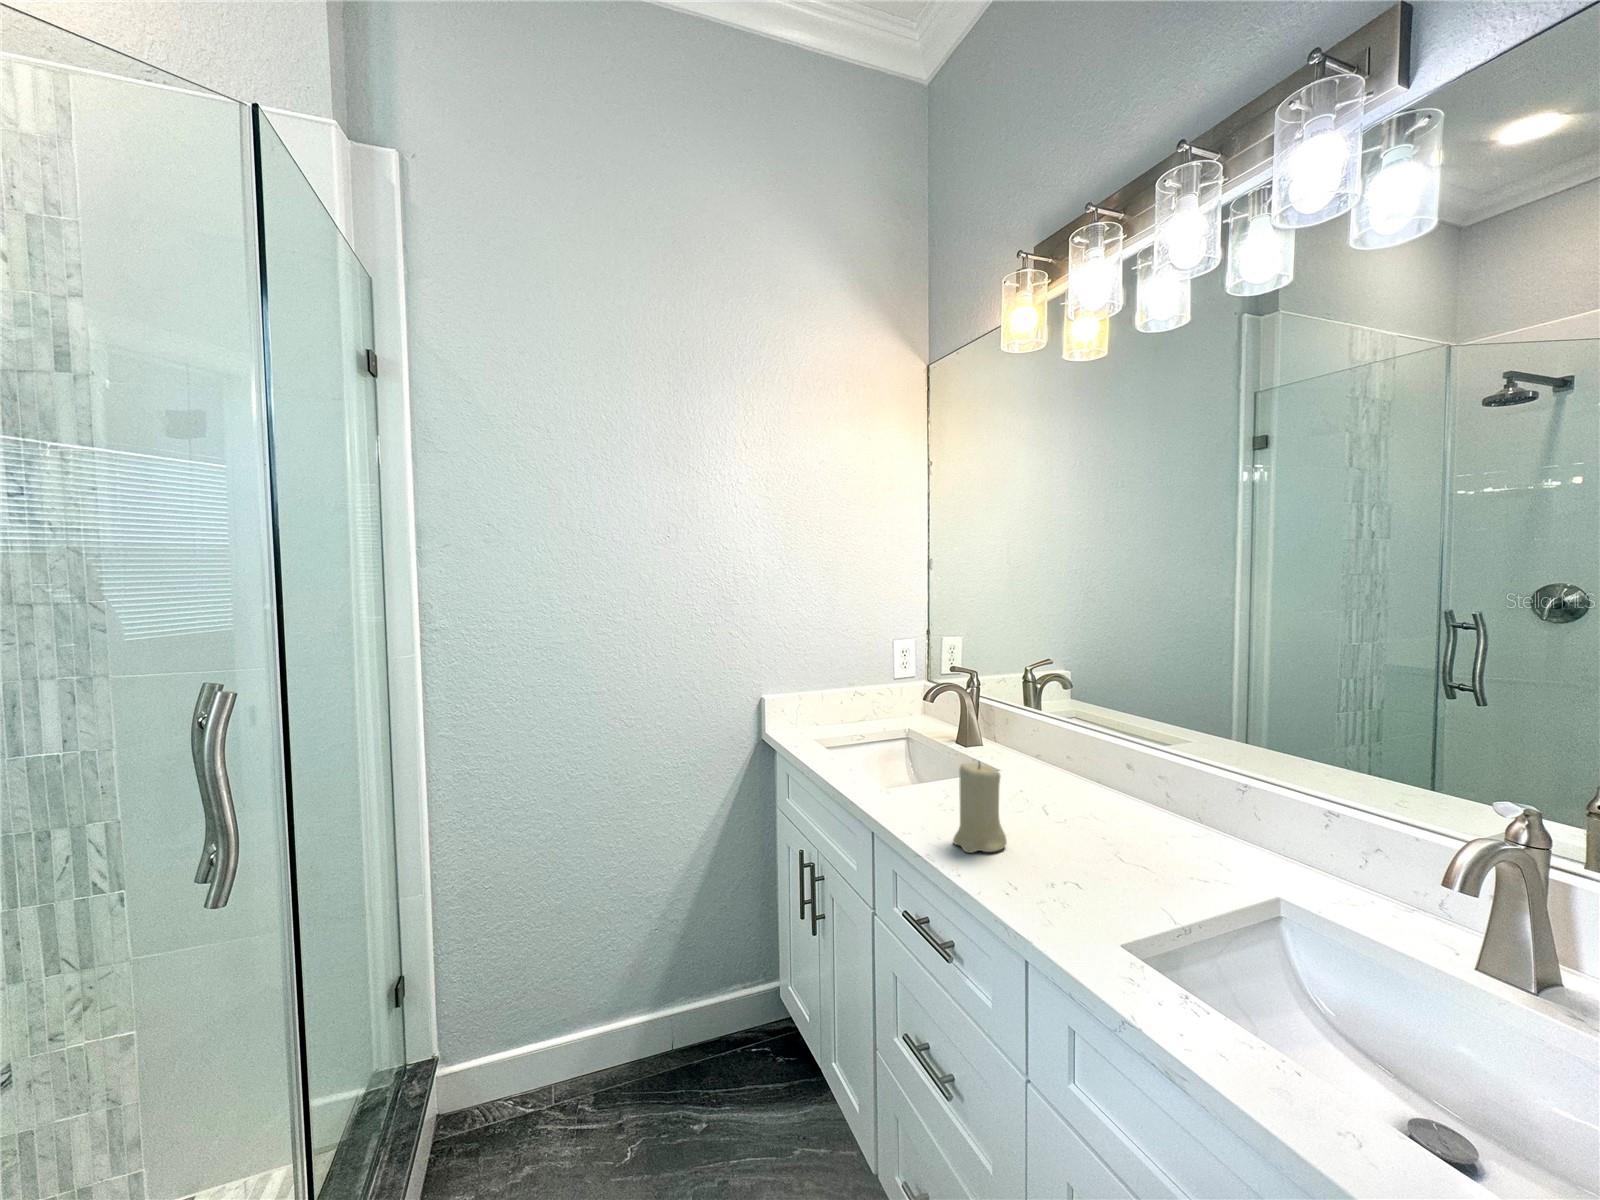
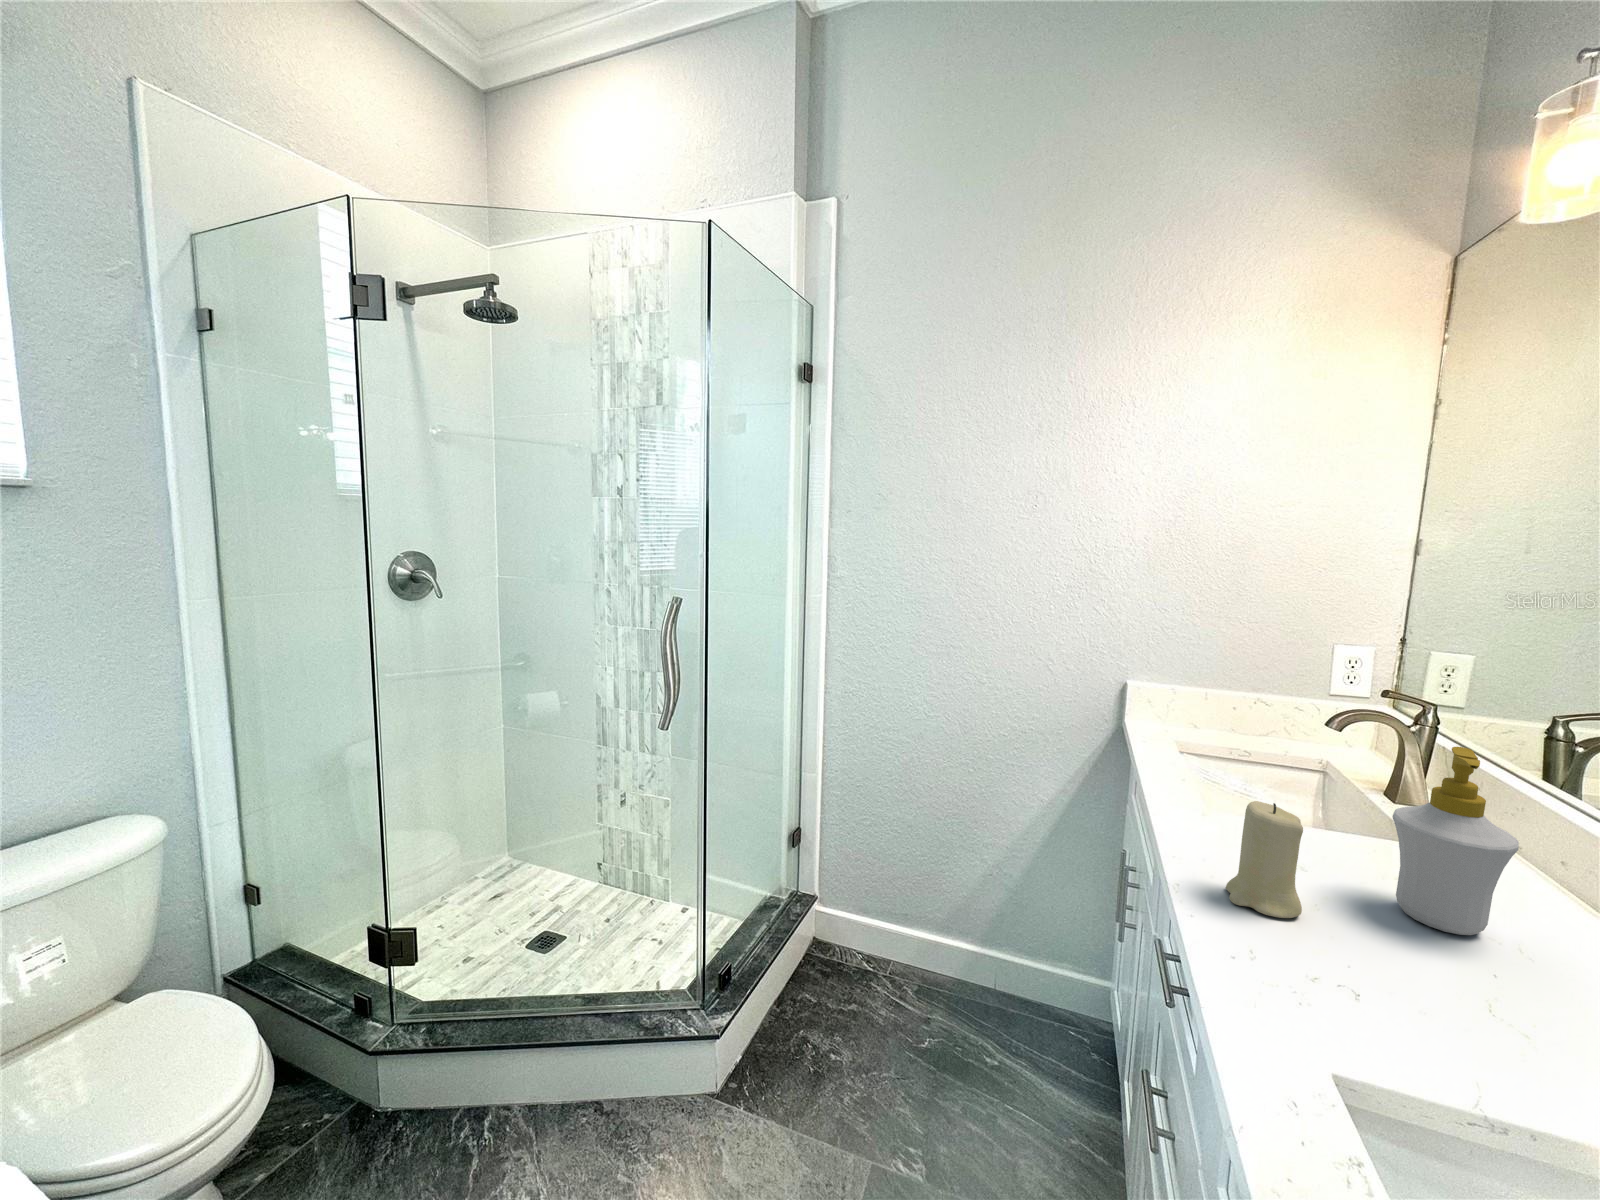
soap bottle: none [1021,690,1089,821] -> present [1392,747,1519,935]

